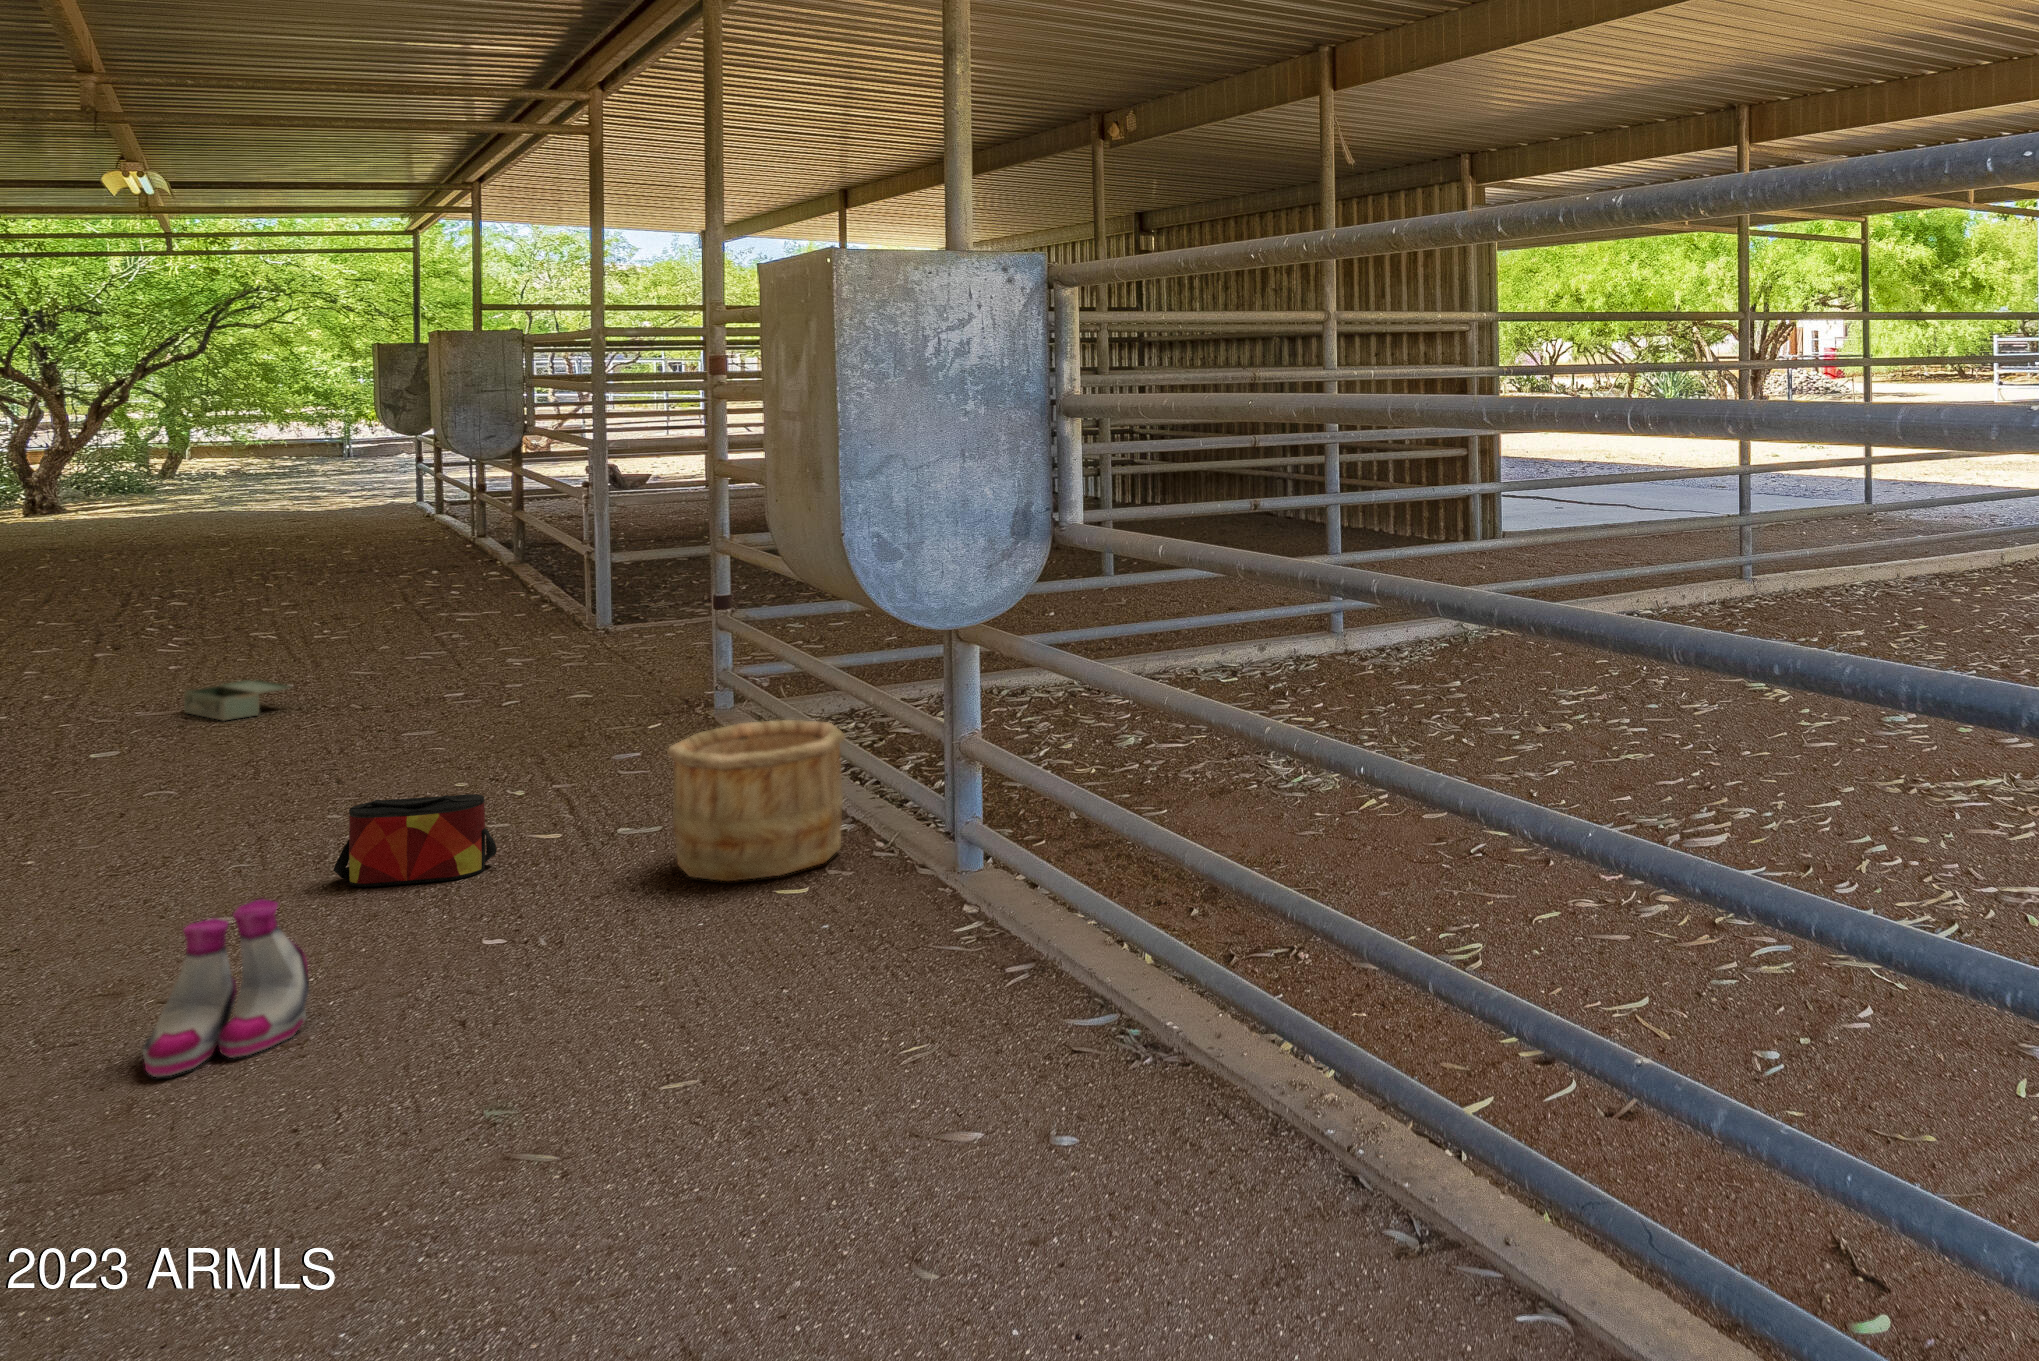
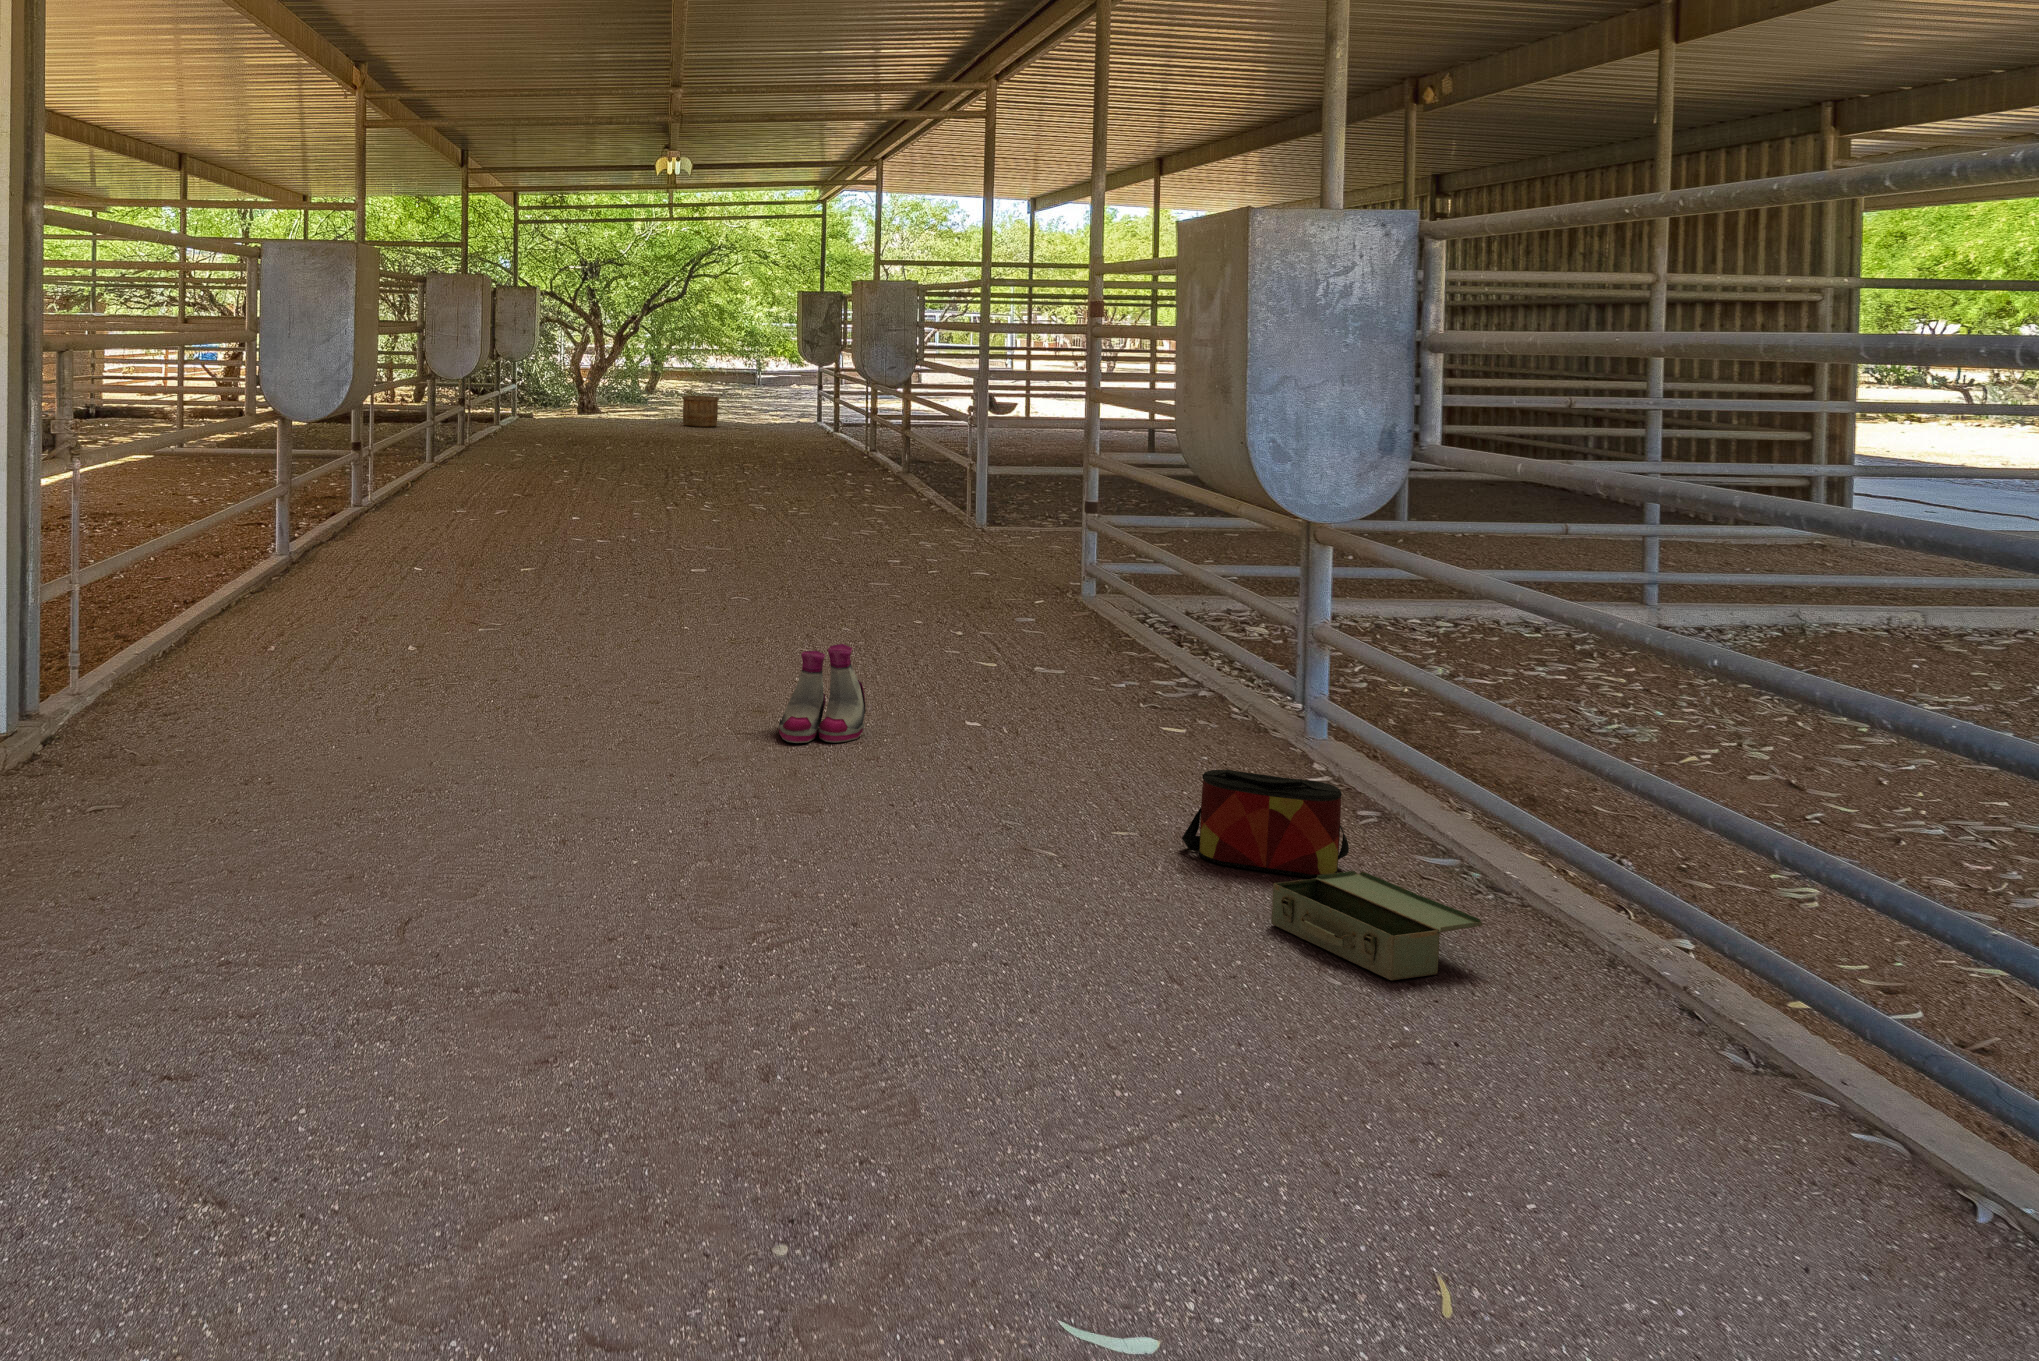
toolbox: present [184,680,291,720] -> present [1271,871,1483,980]
wooden bucket: present [667,720,845,881] -> present [682,396,719,427]
bag: present [334,794,496,887] -> present [1182,769,1349,878]

